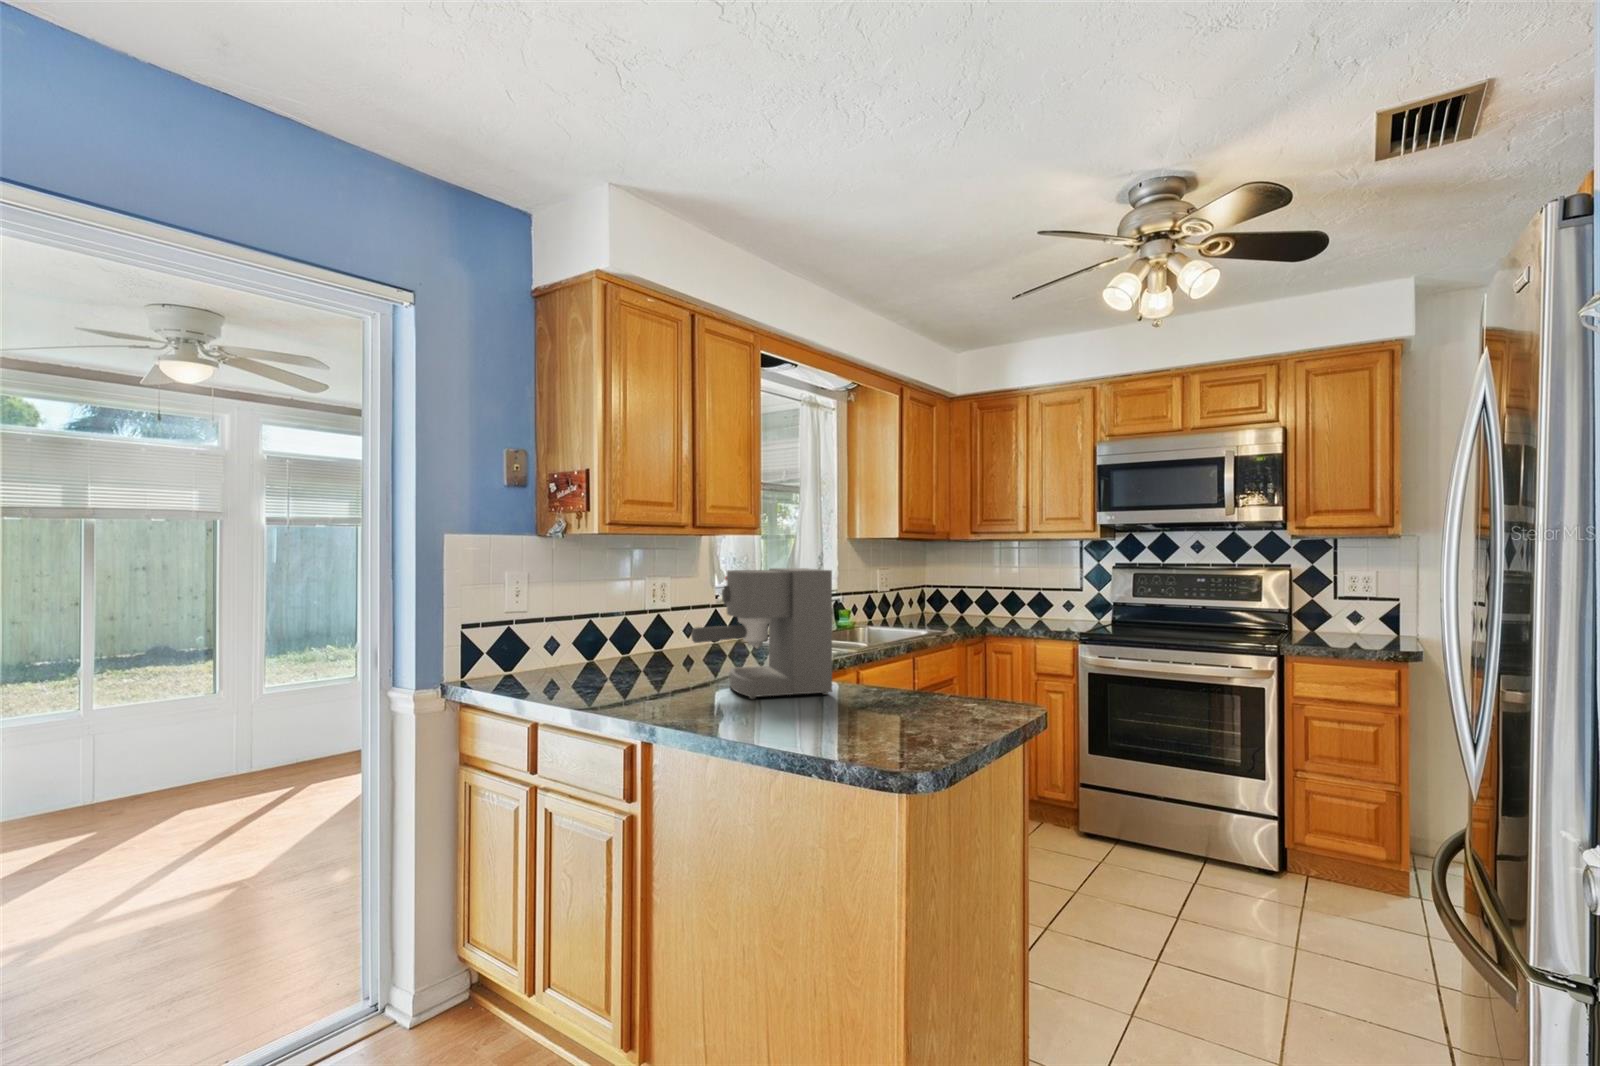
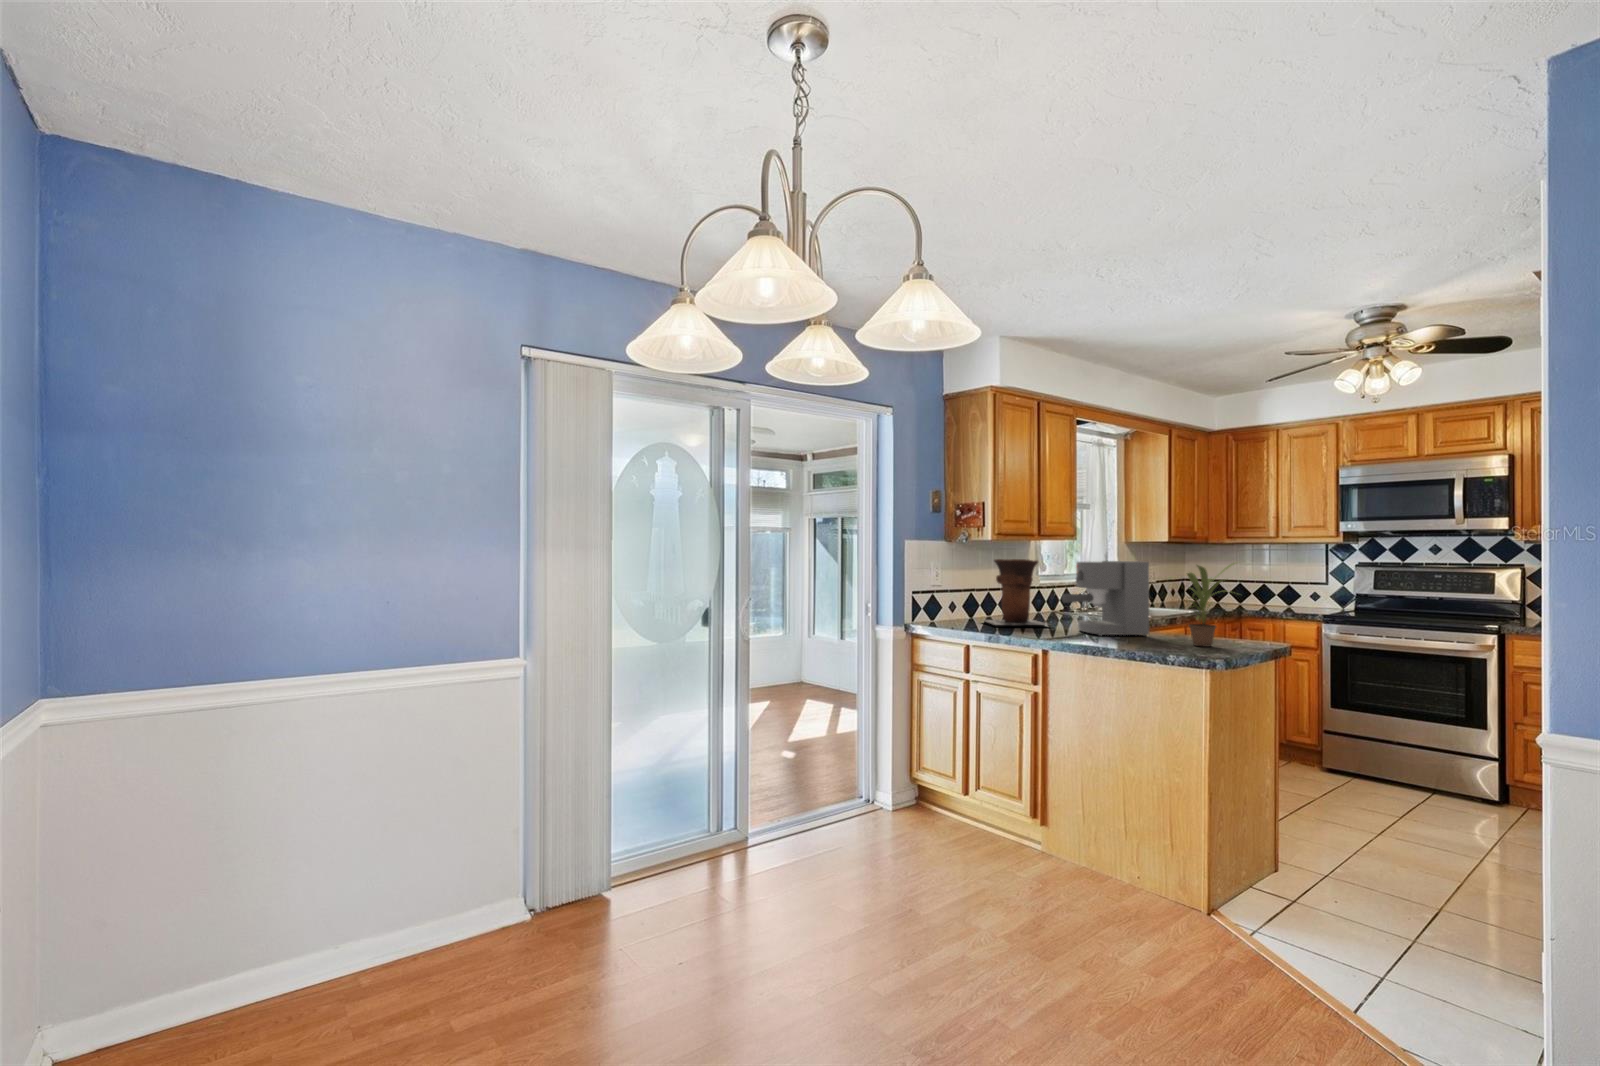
vase: none [592,566,697,679] -> present [984,559,1048,625]
potted plant: none [862,571,965,722] -> present [1187,563,1234,647]

